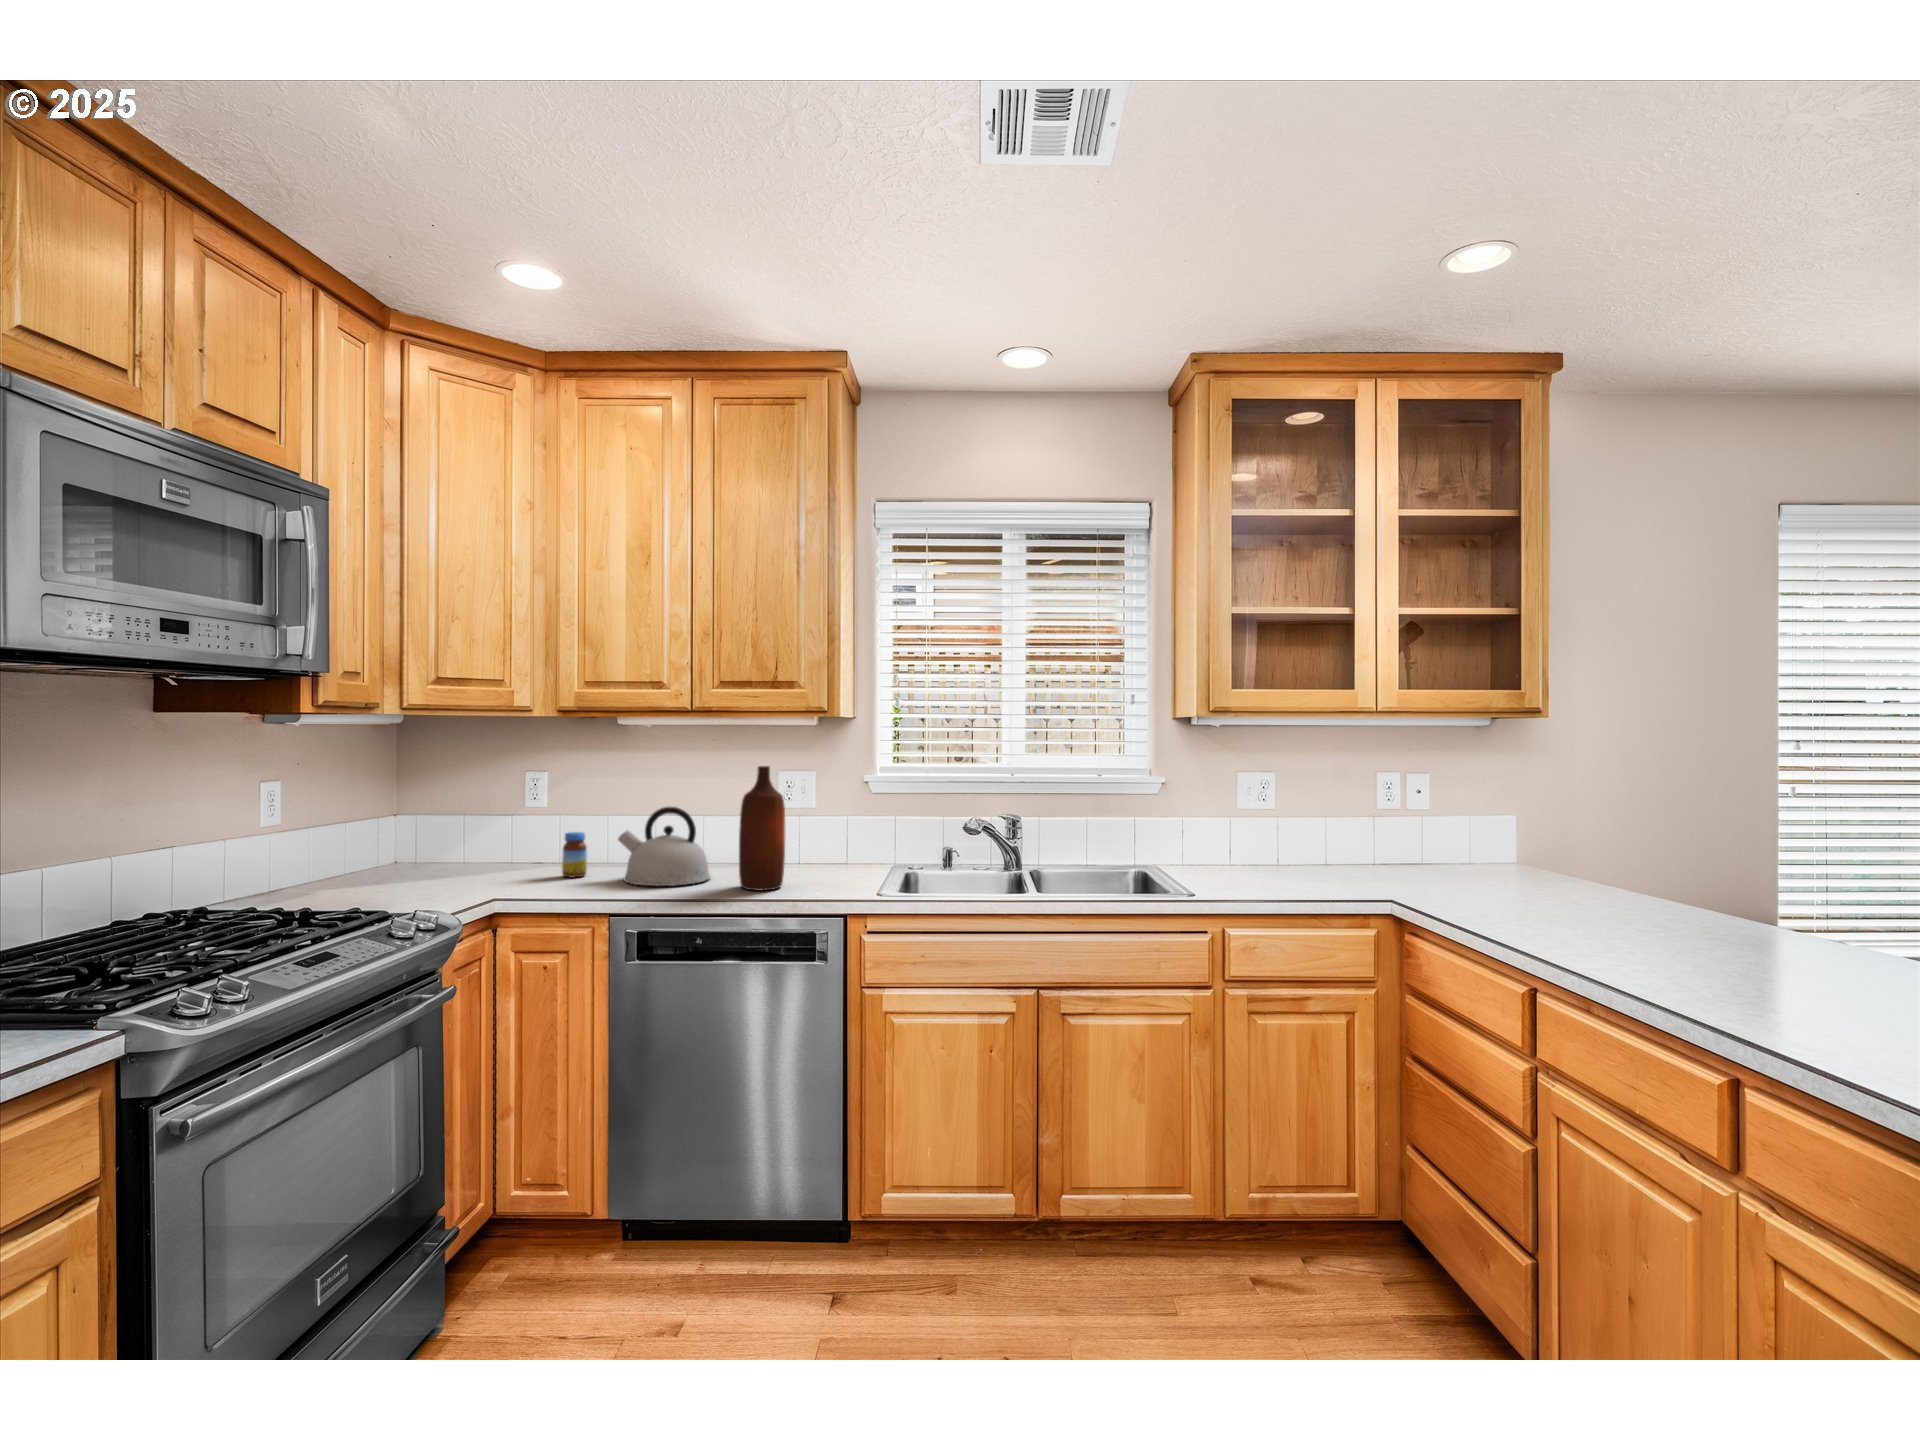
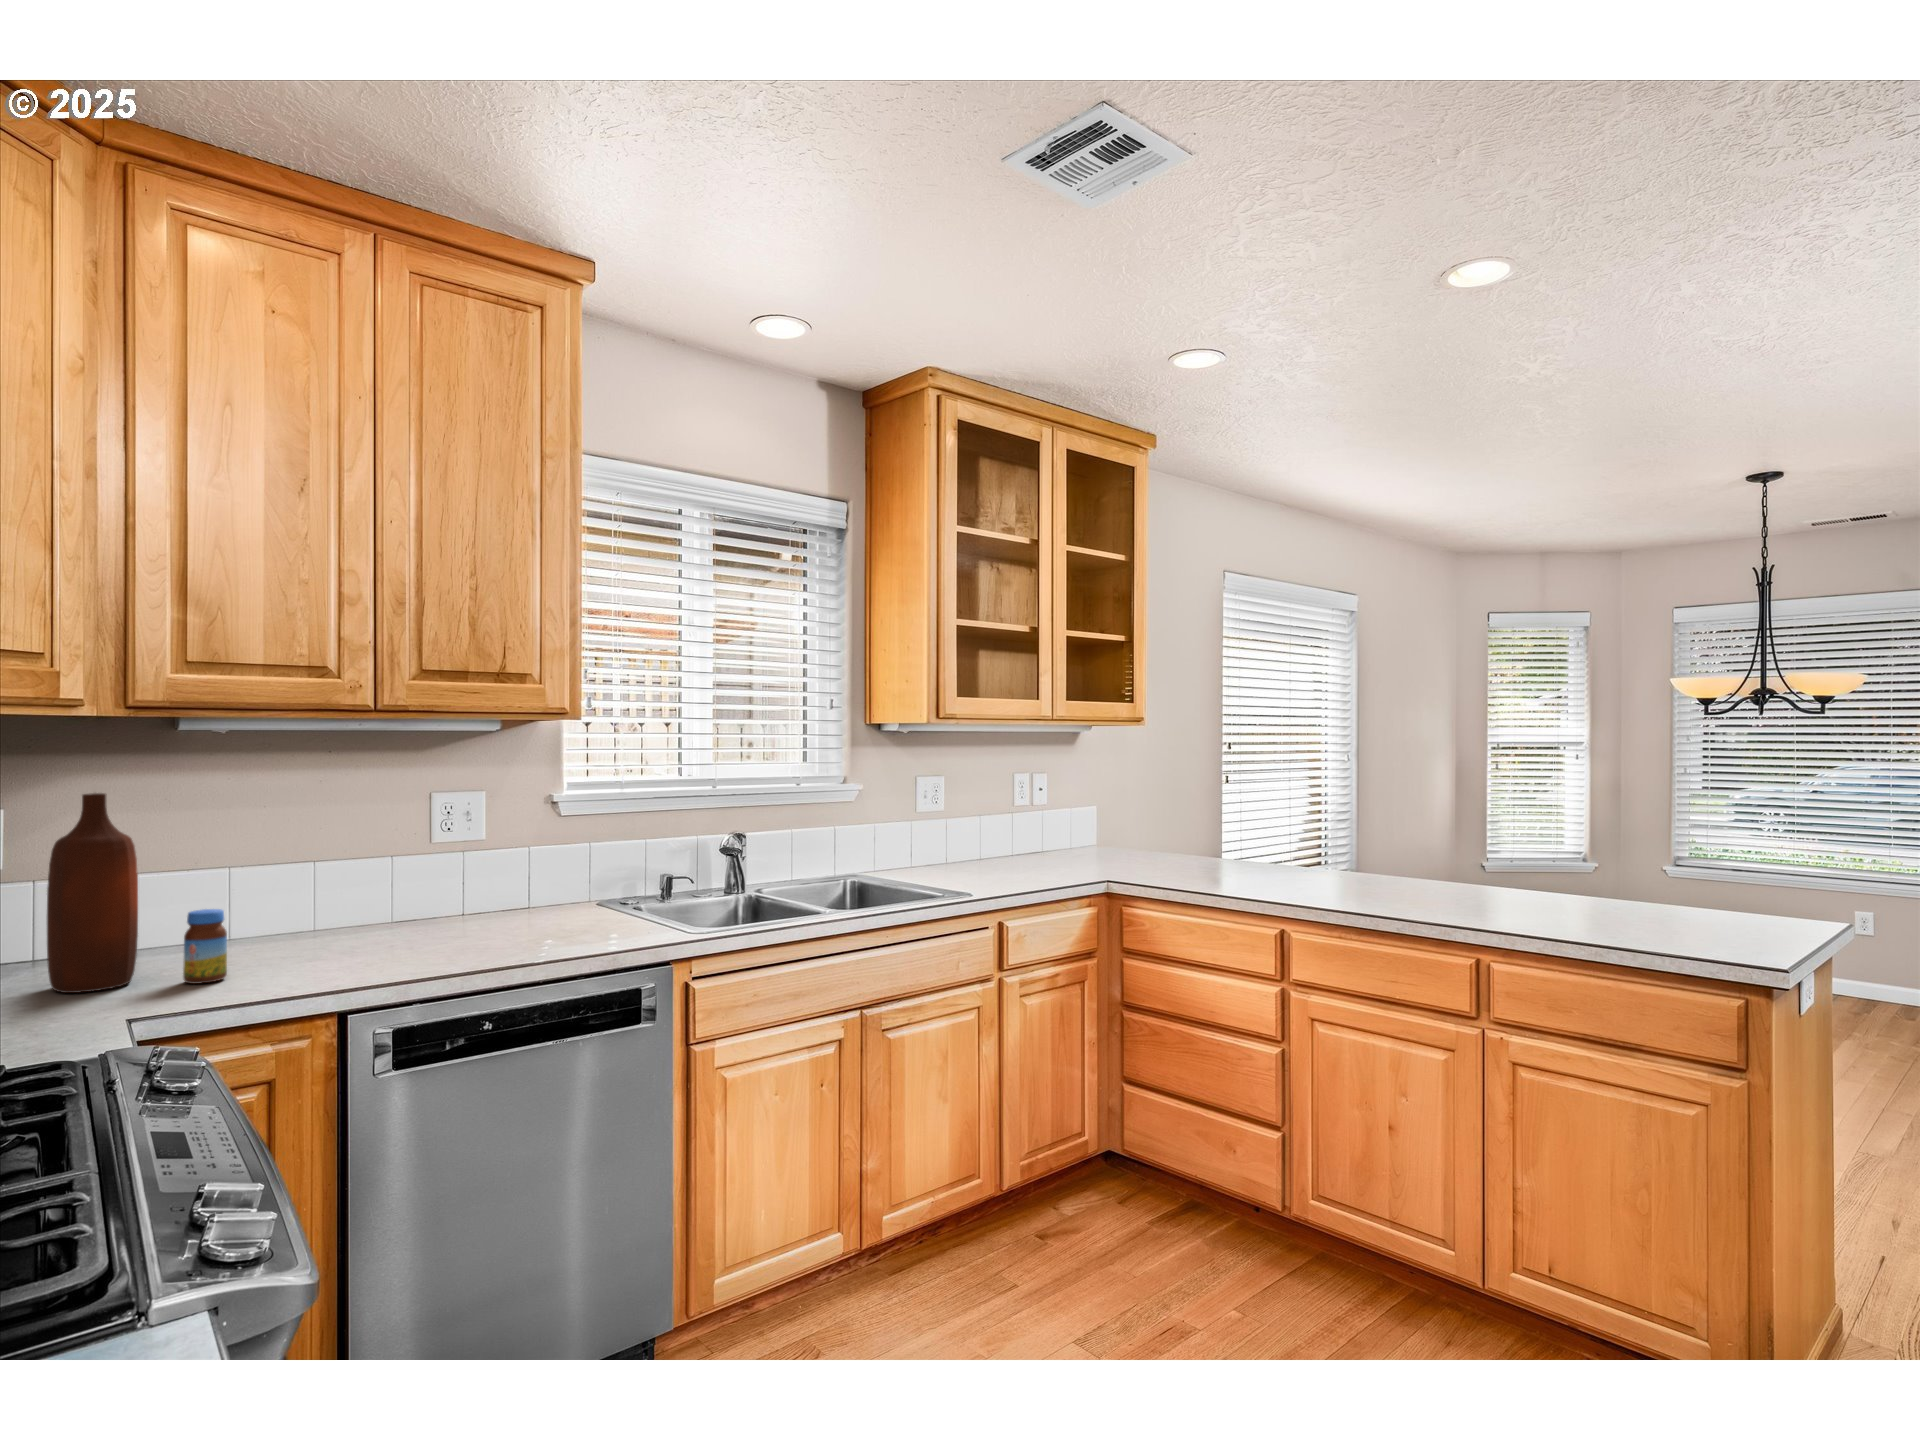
bottle: present [739,766,785,891] -> present [47,793,138,993]
kettle: present [618,807,710,886] -> none [292,854,442,973]

